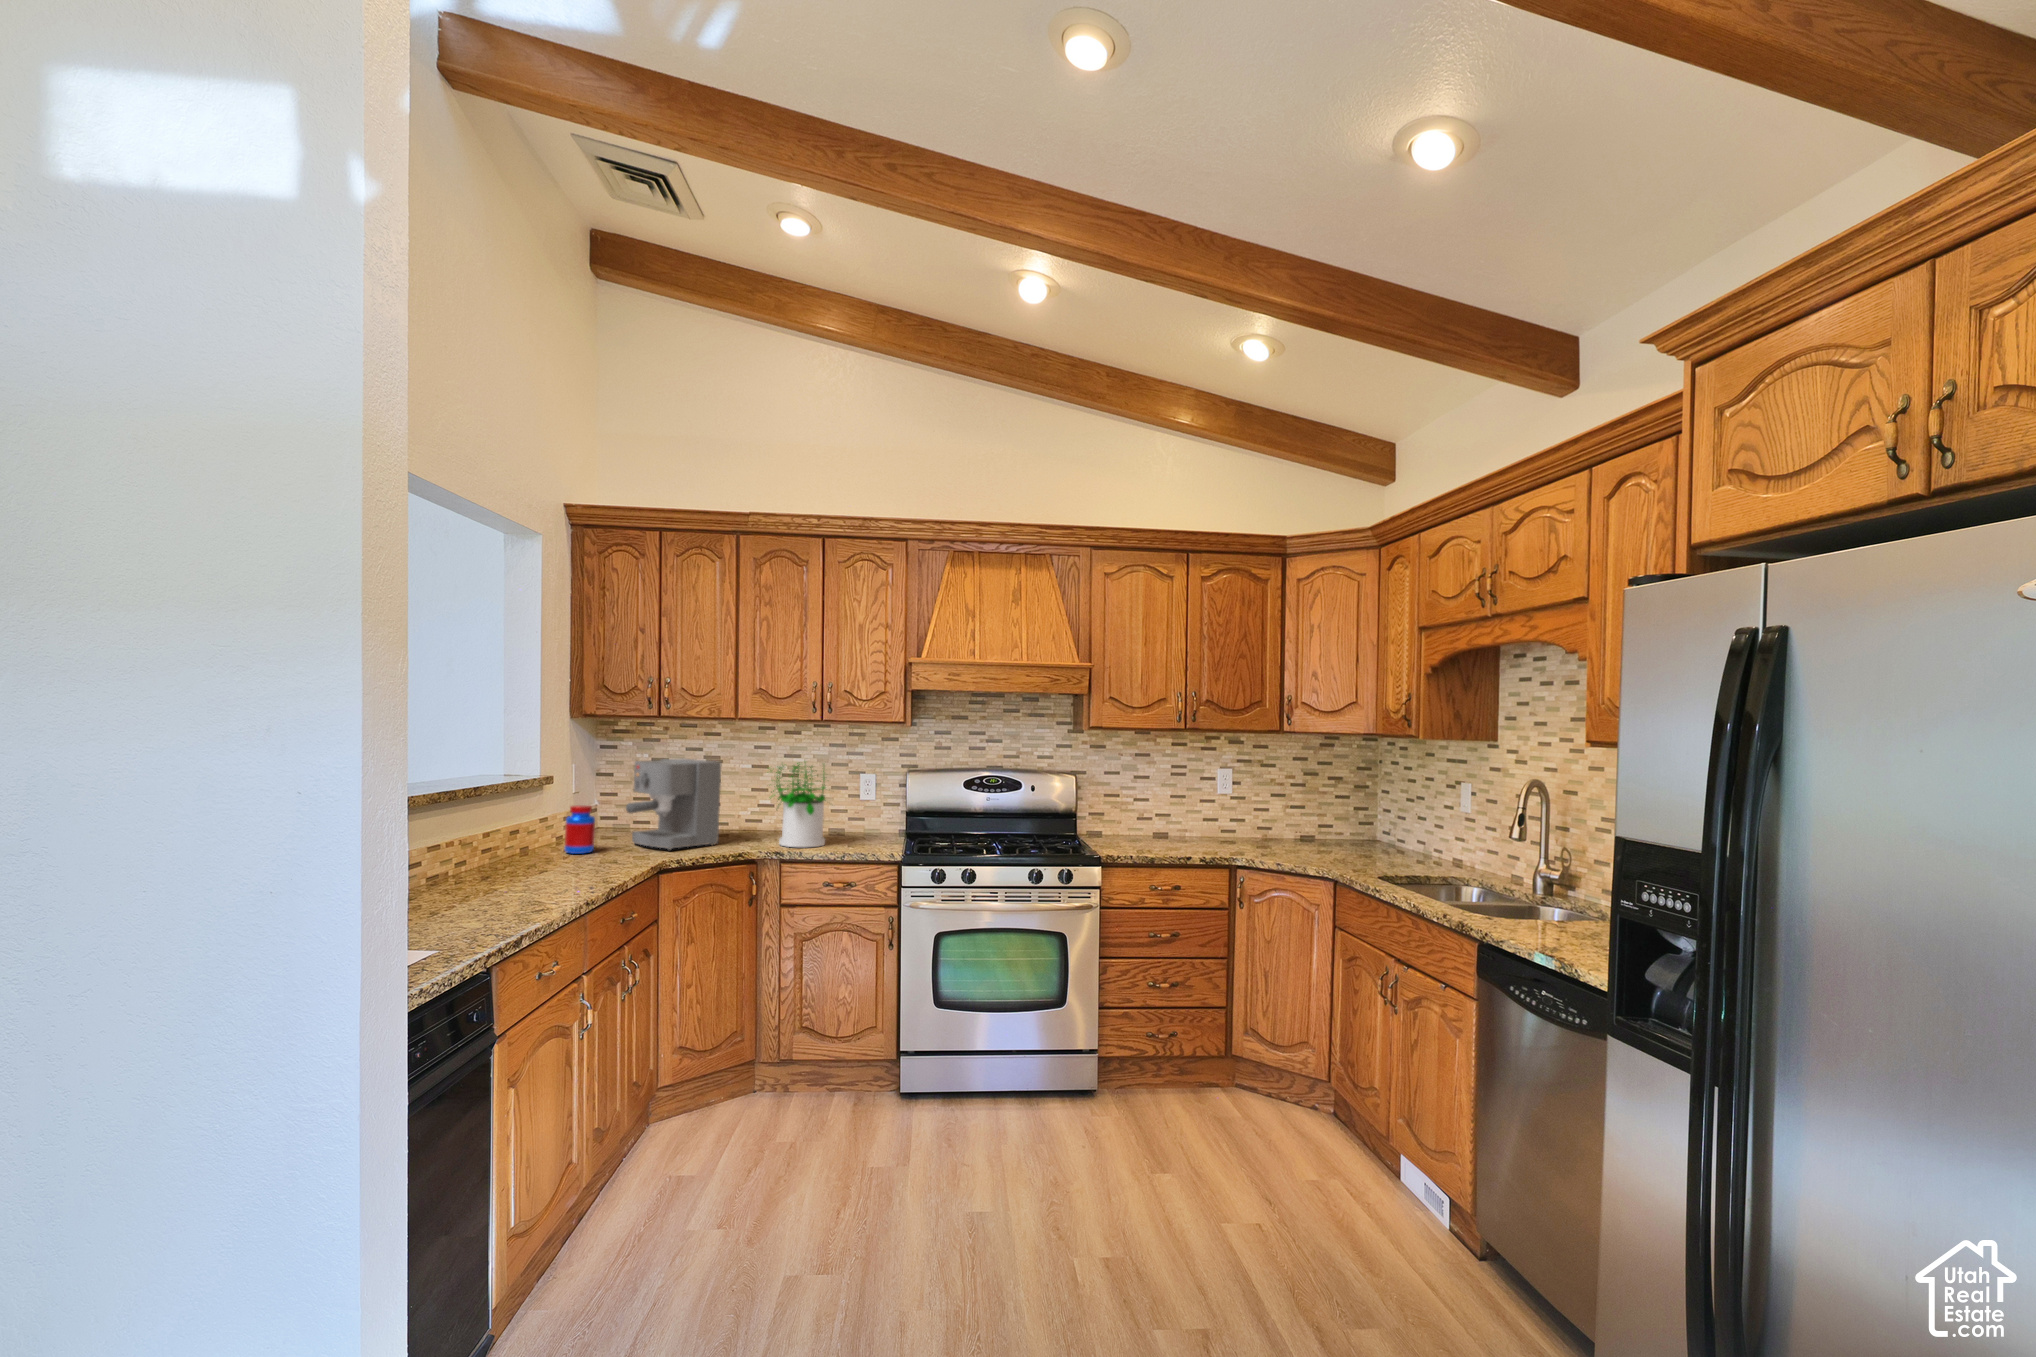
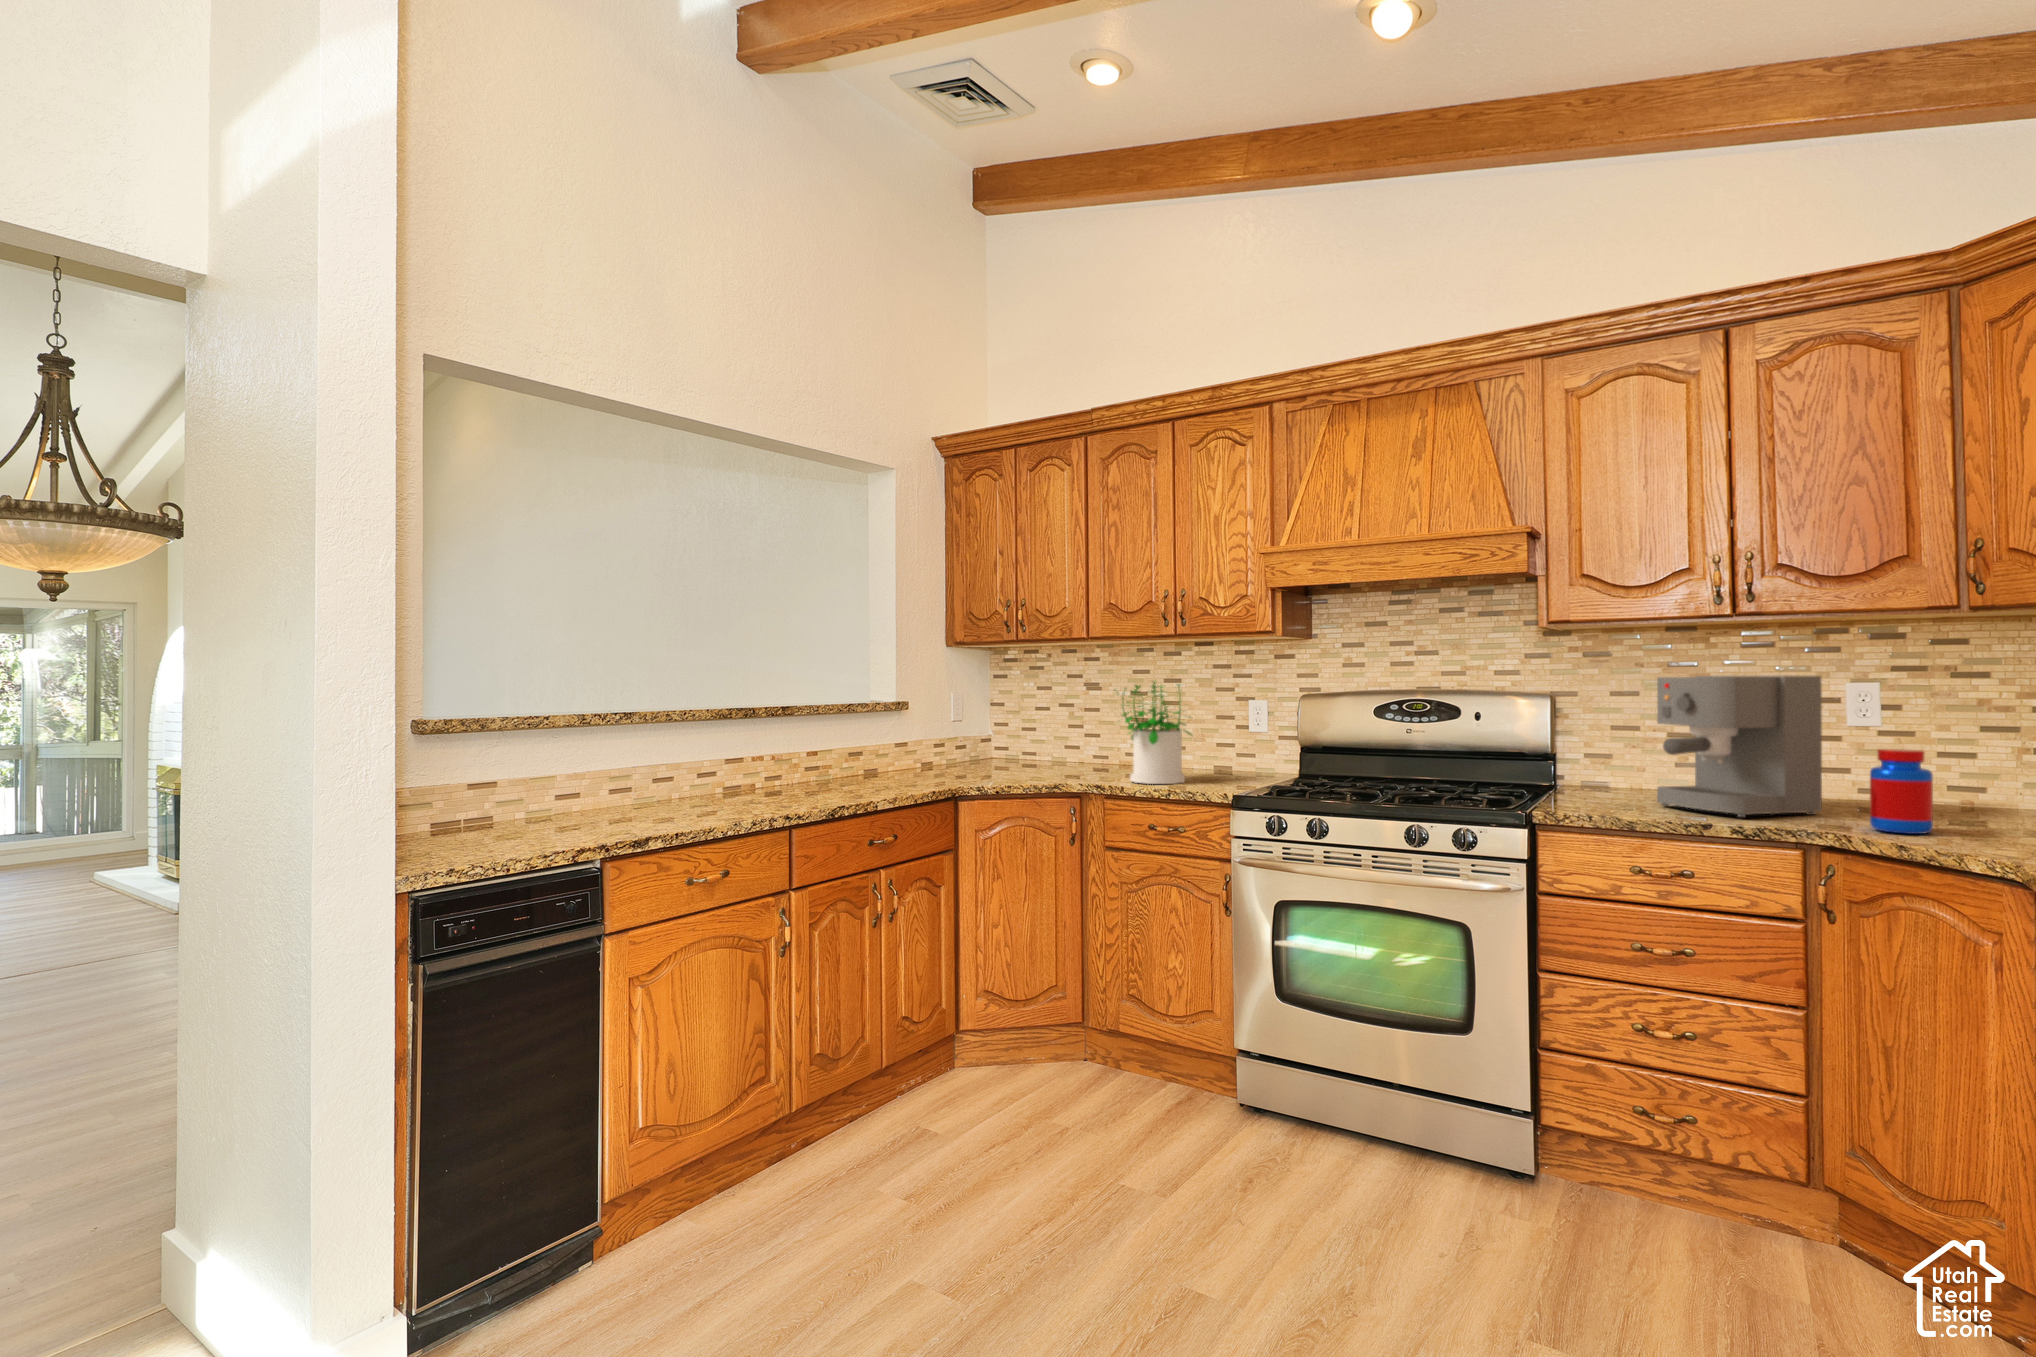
coffee maker: present [626,758,721,850] -> present [1657,676,1822,817]
jar: present [565,805,595,854] -> present [1870,749,1933,834]

